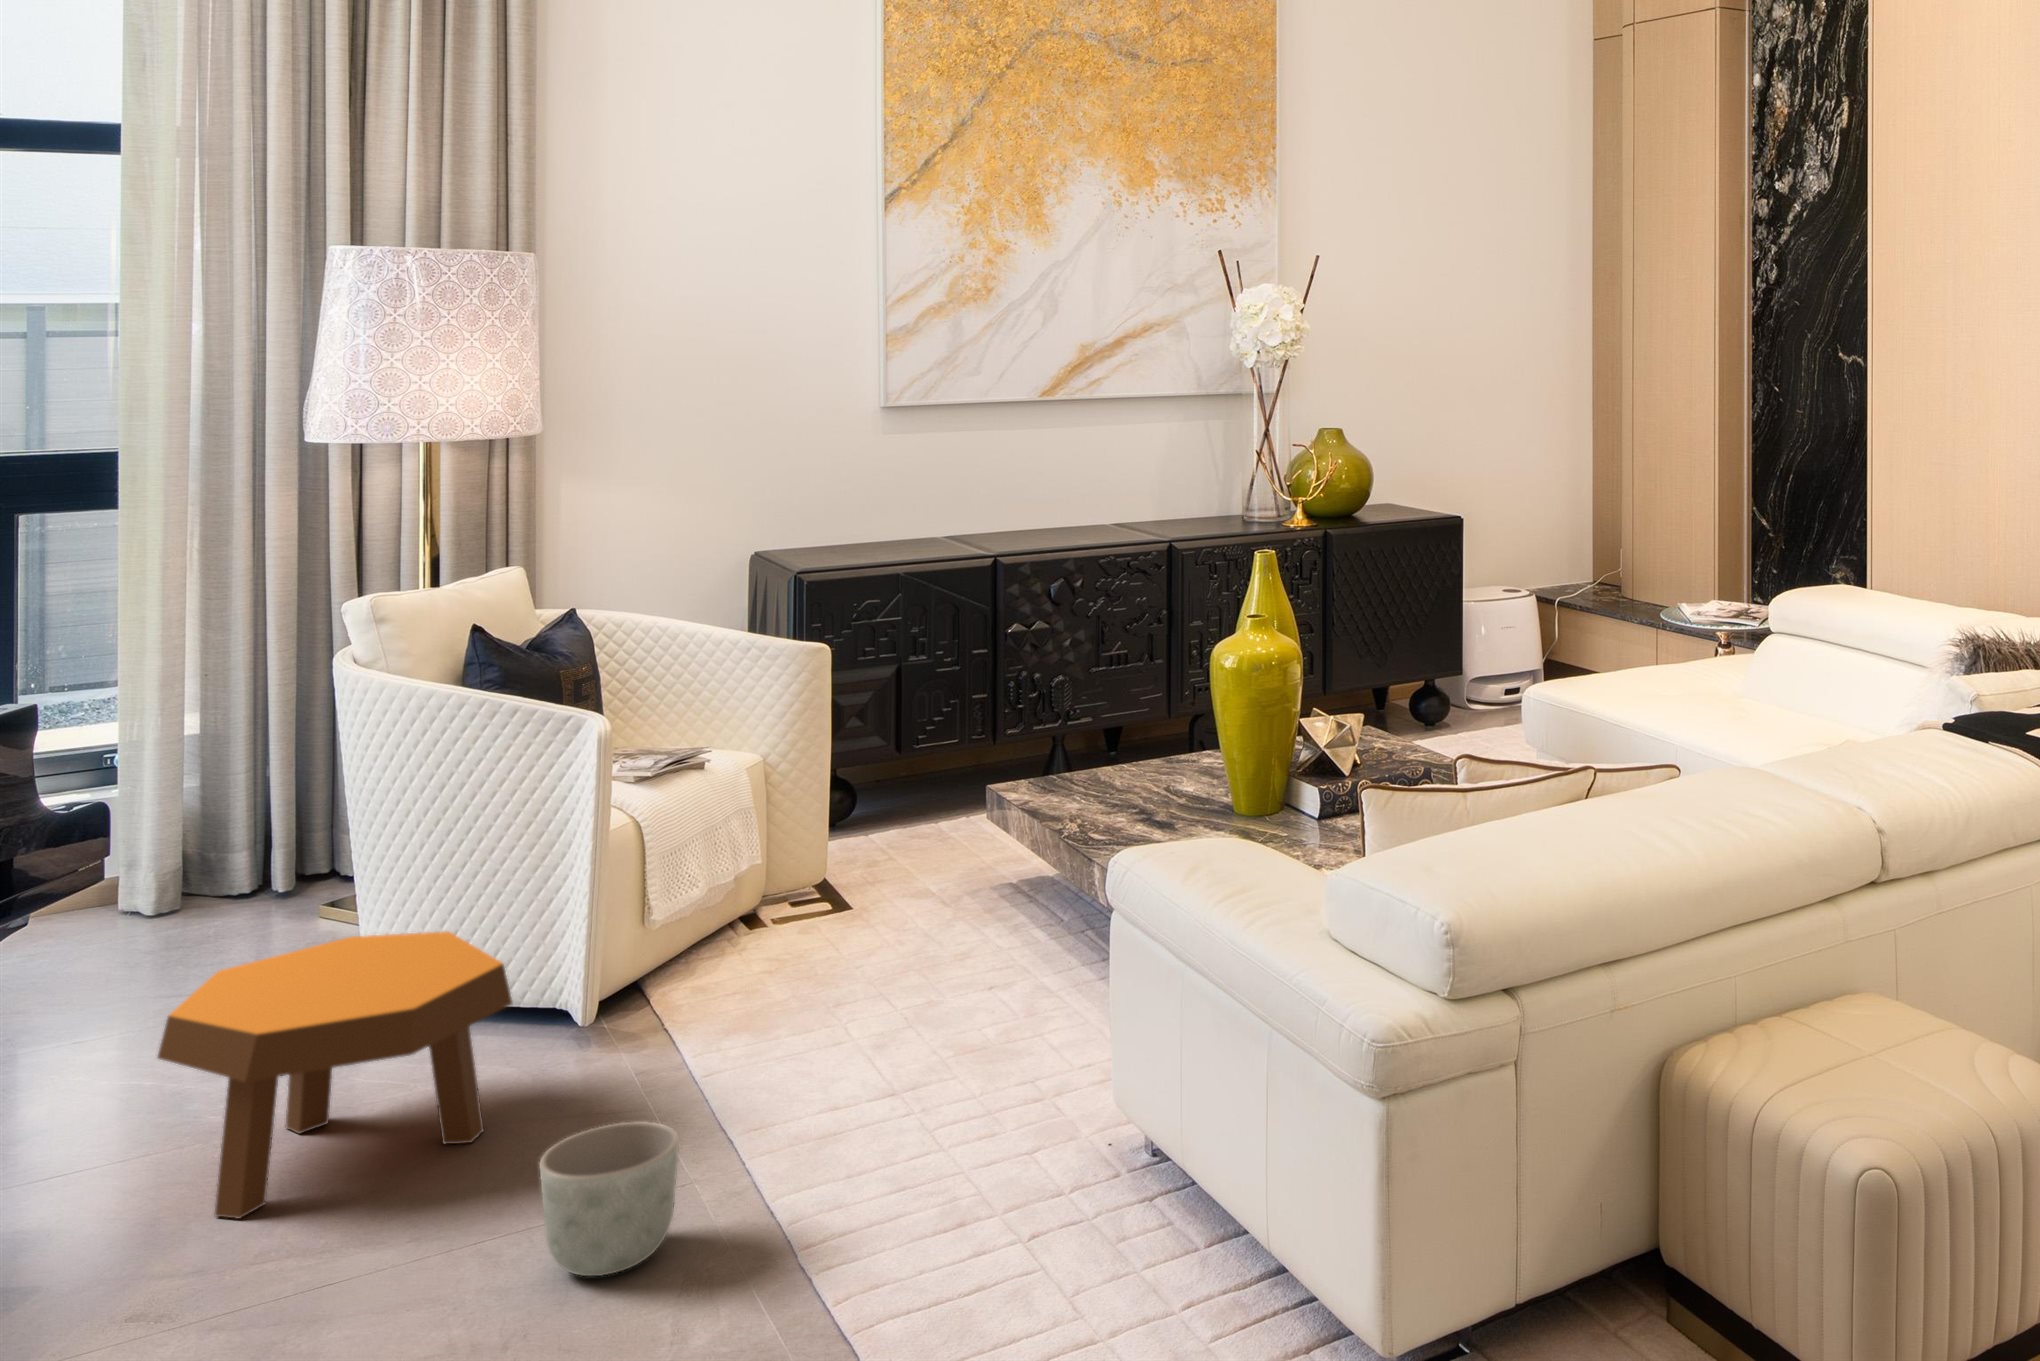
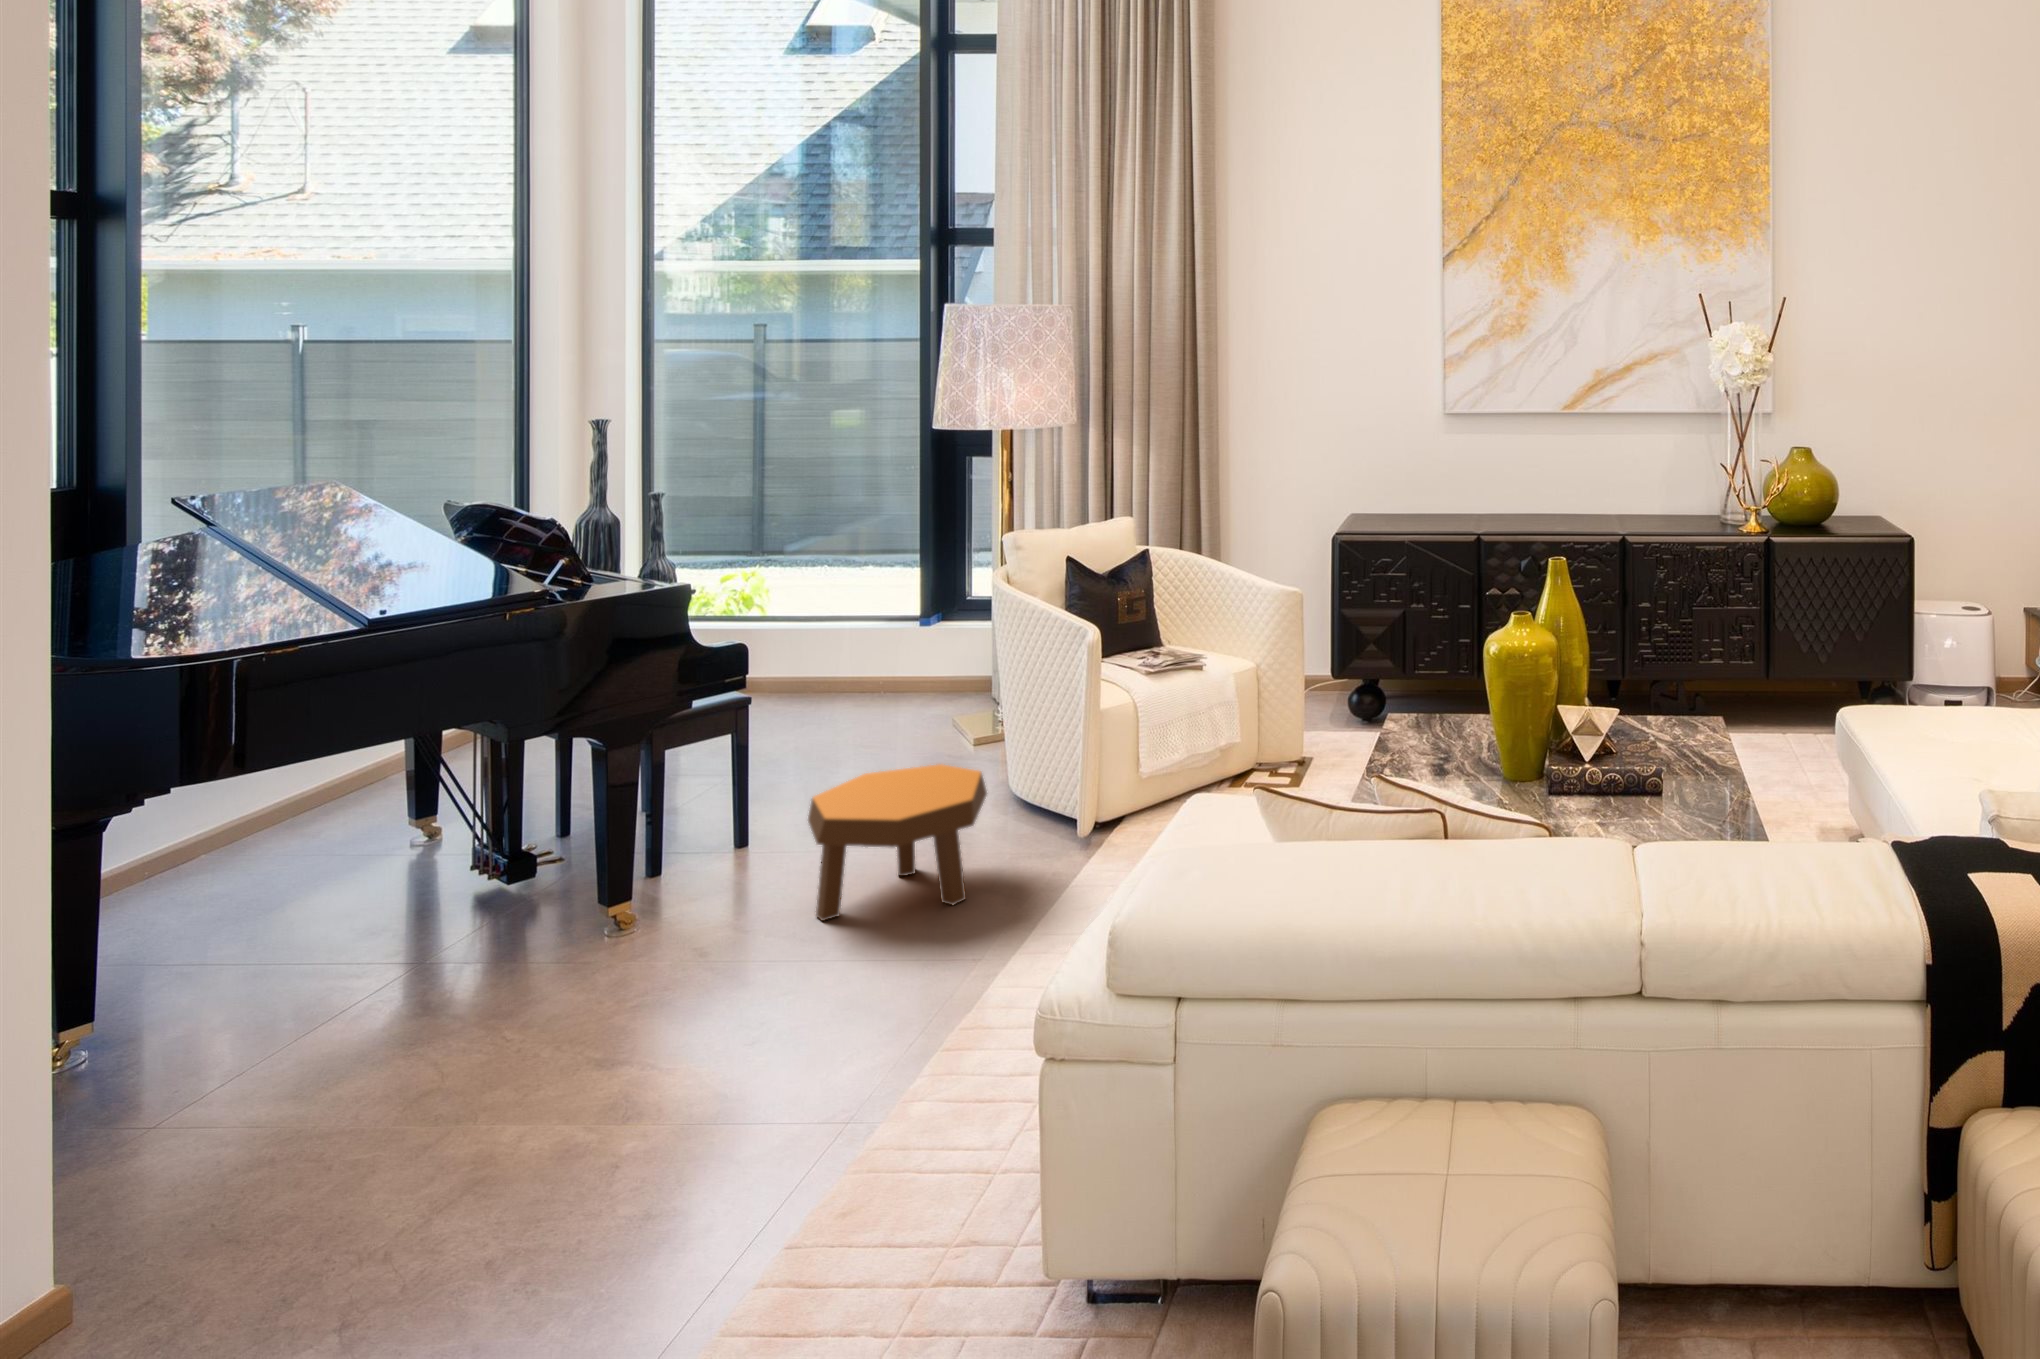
planter: present [539,1121,679,1276] -> none [876,918,959,1011]

